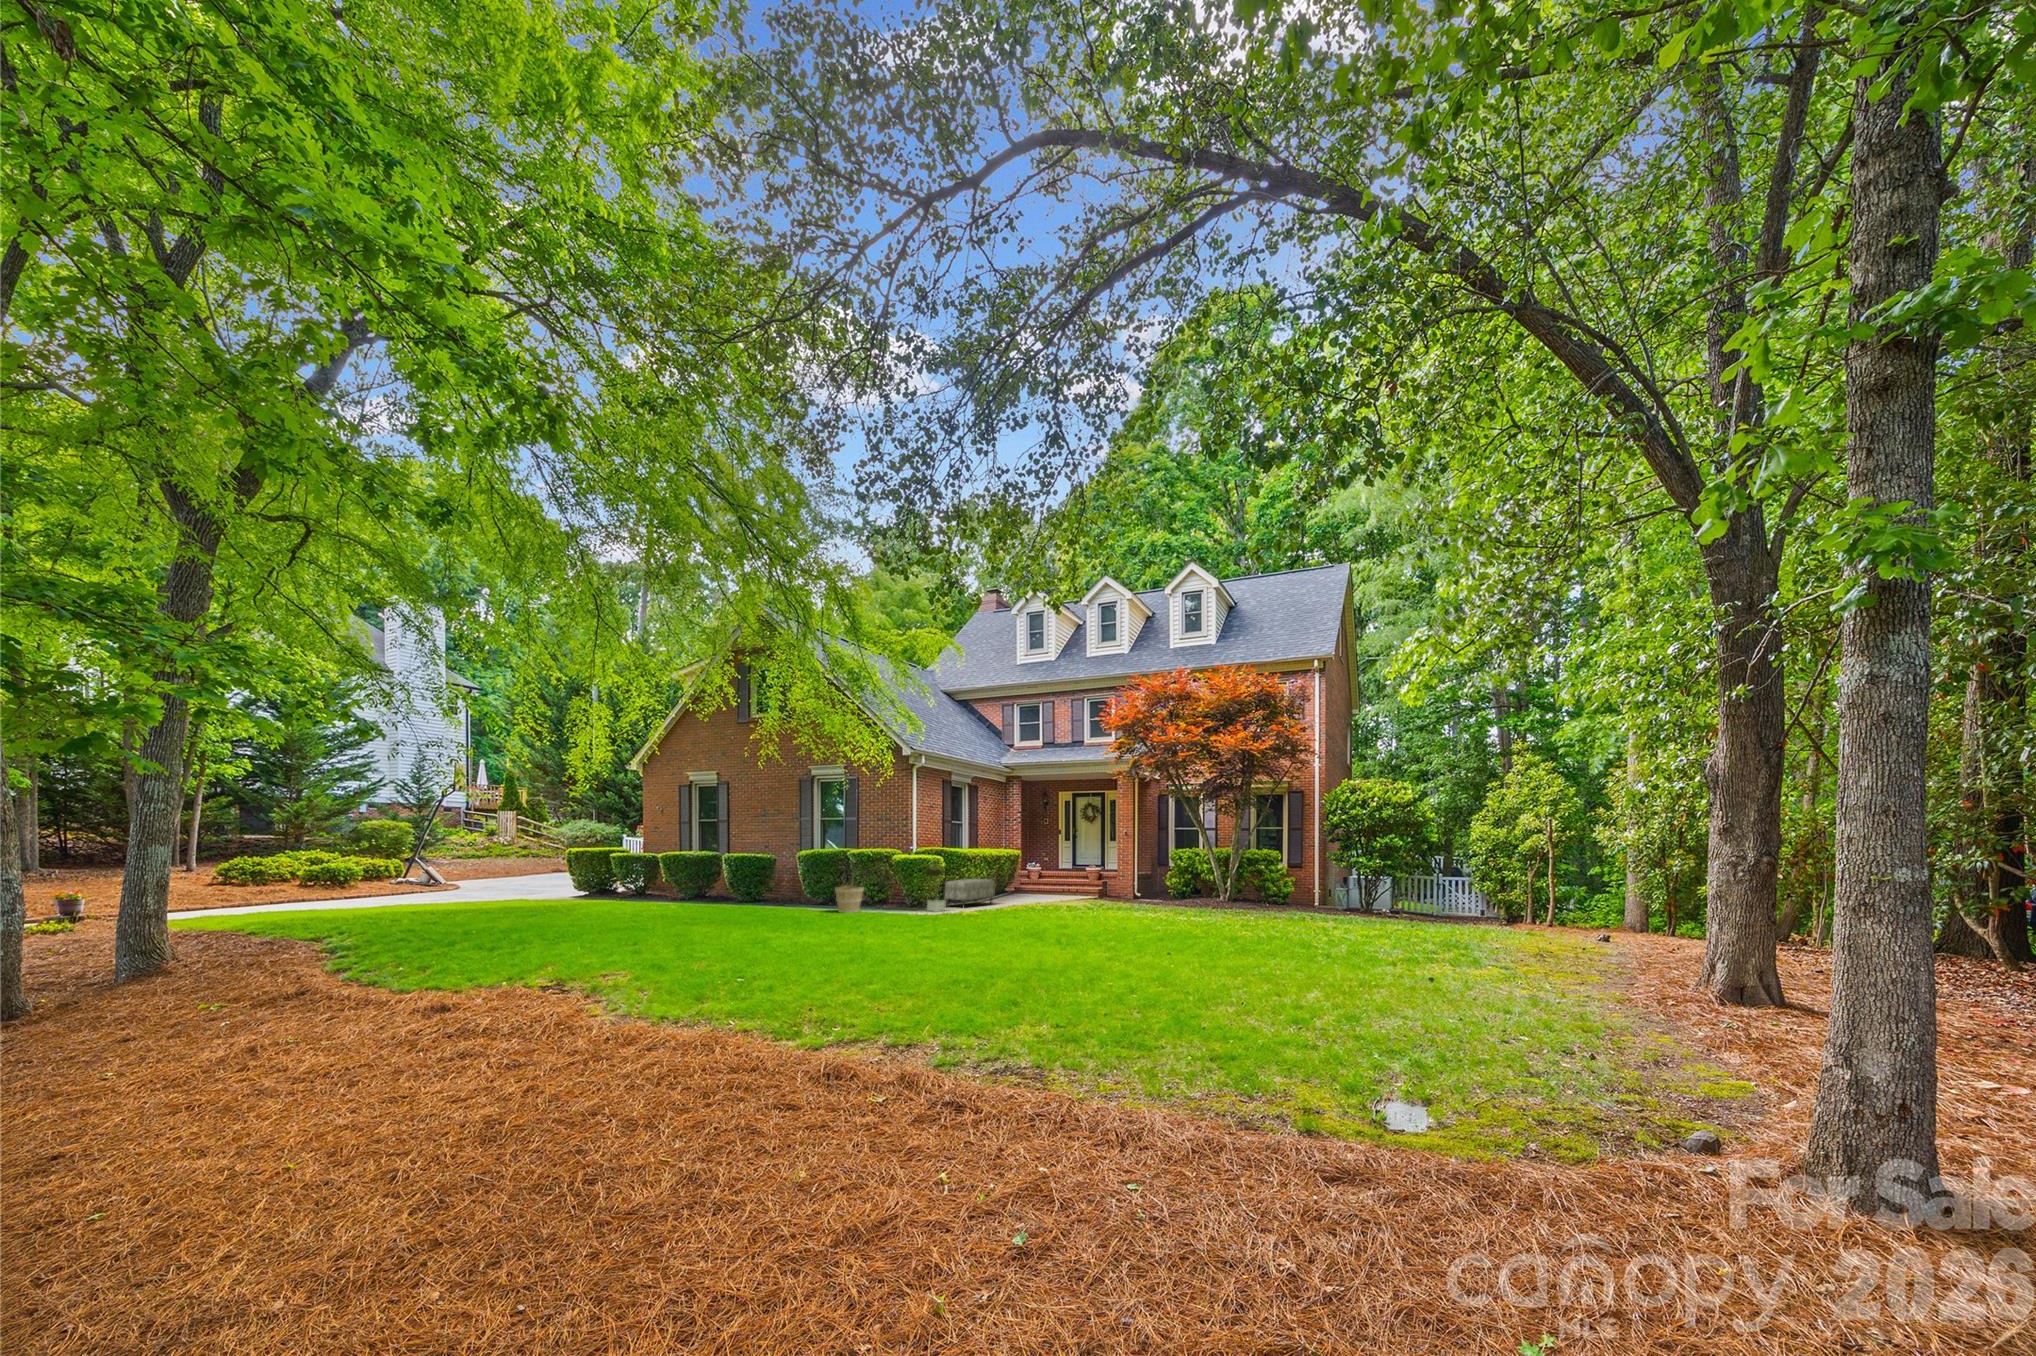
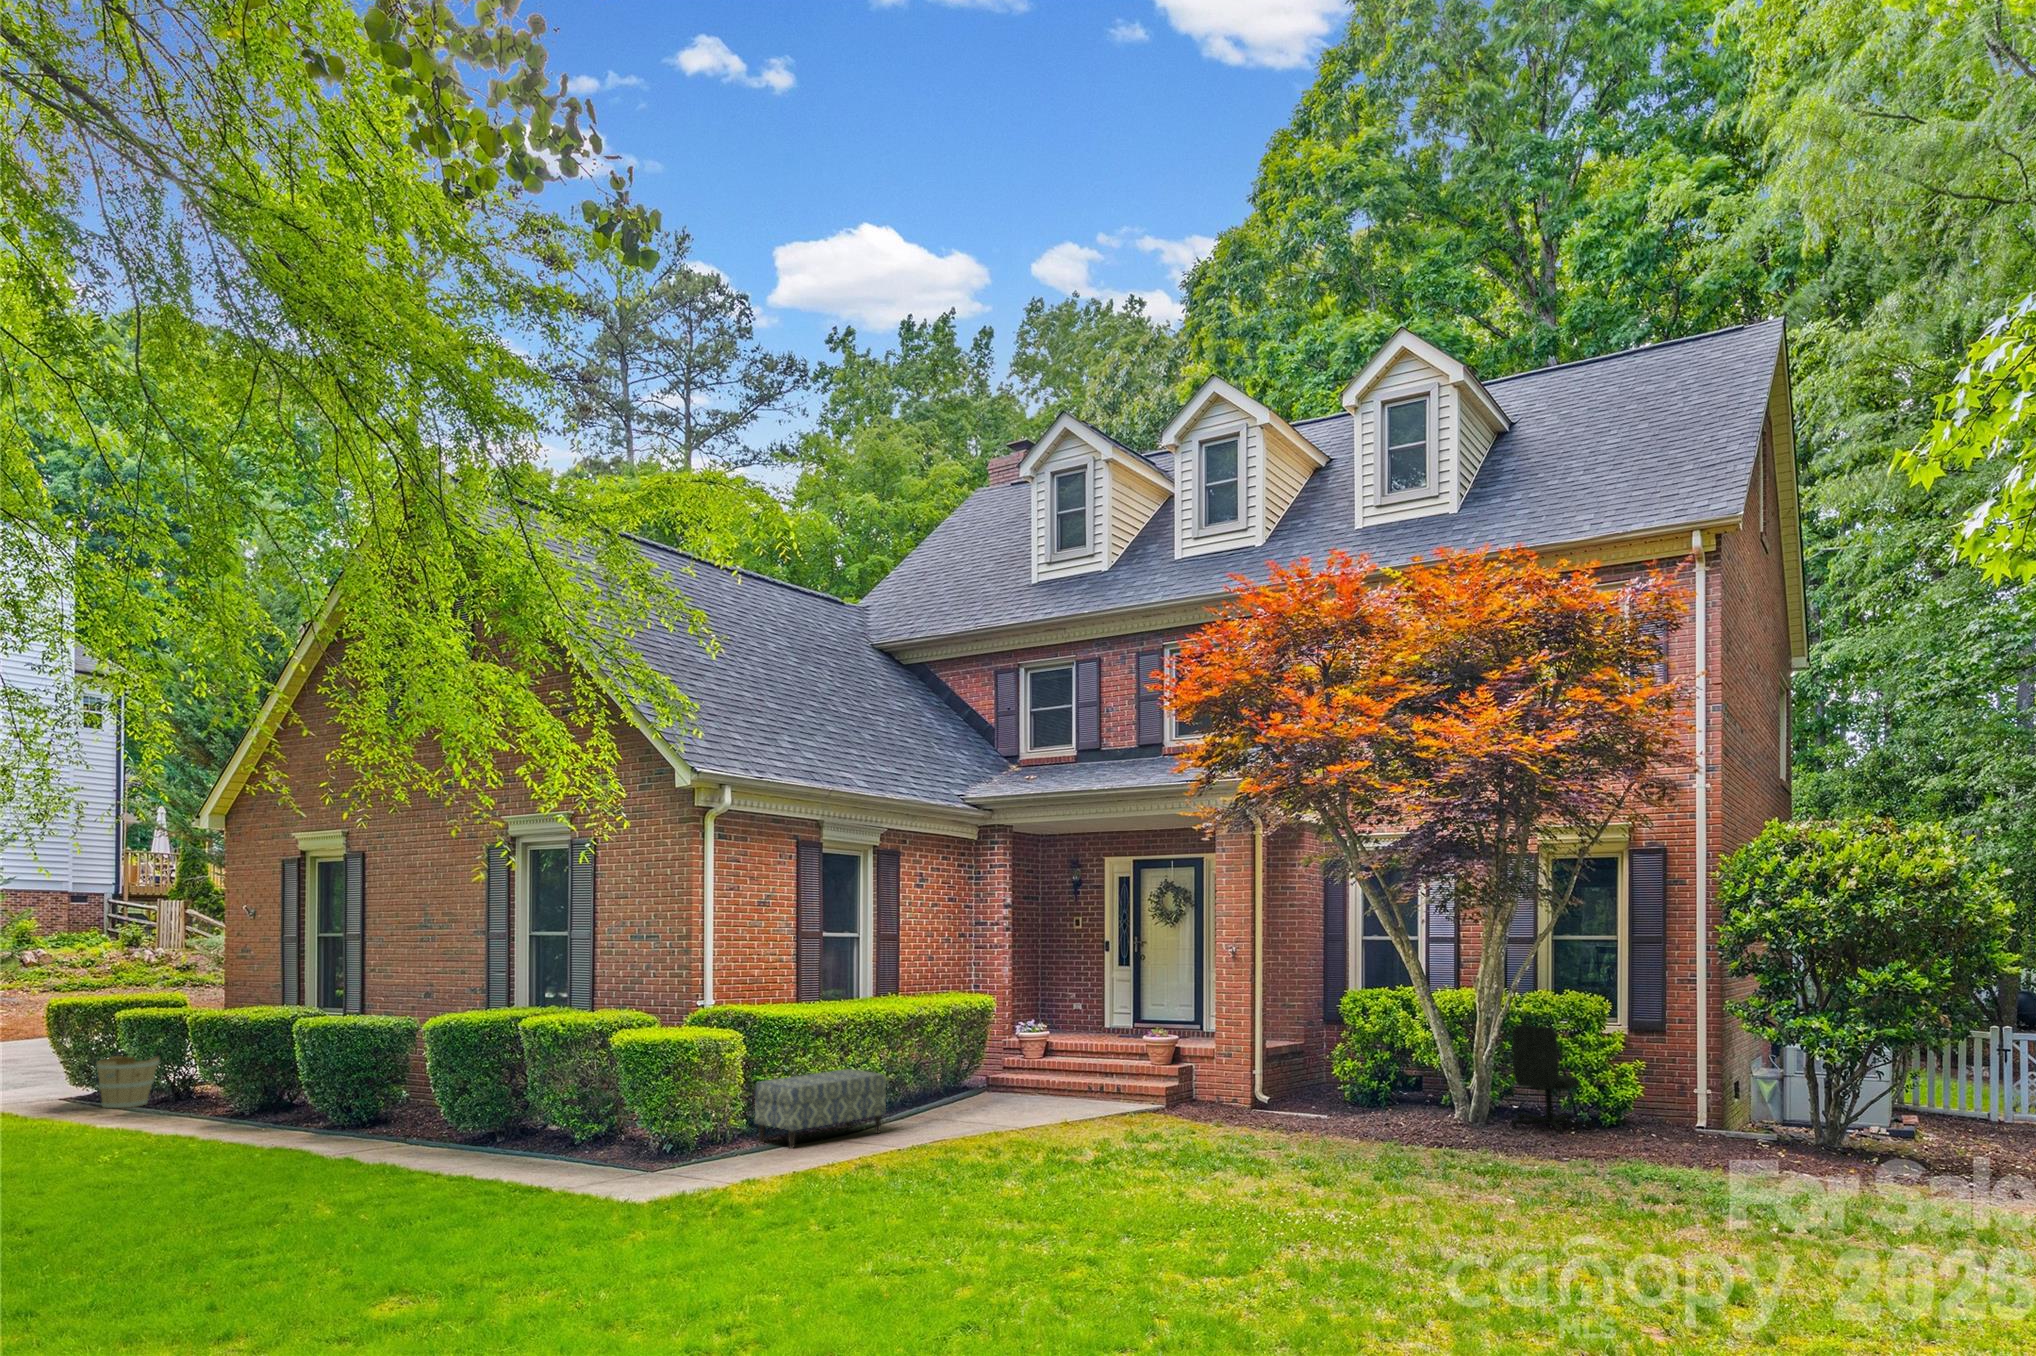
chair: none [1244,860,1276,903] -> present [1512,1025,1594,1134]
potted tree: present [926,864,946,912] -> none [678,1047,729,1166]
wooden bucket: present [835,886,864,913] -> present [96,1056,160,1108]

